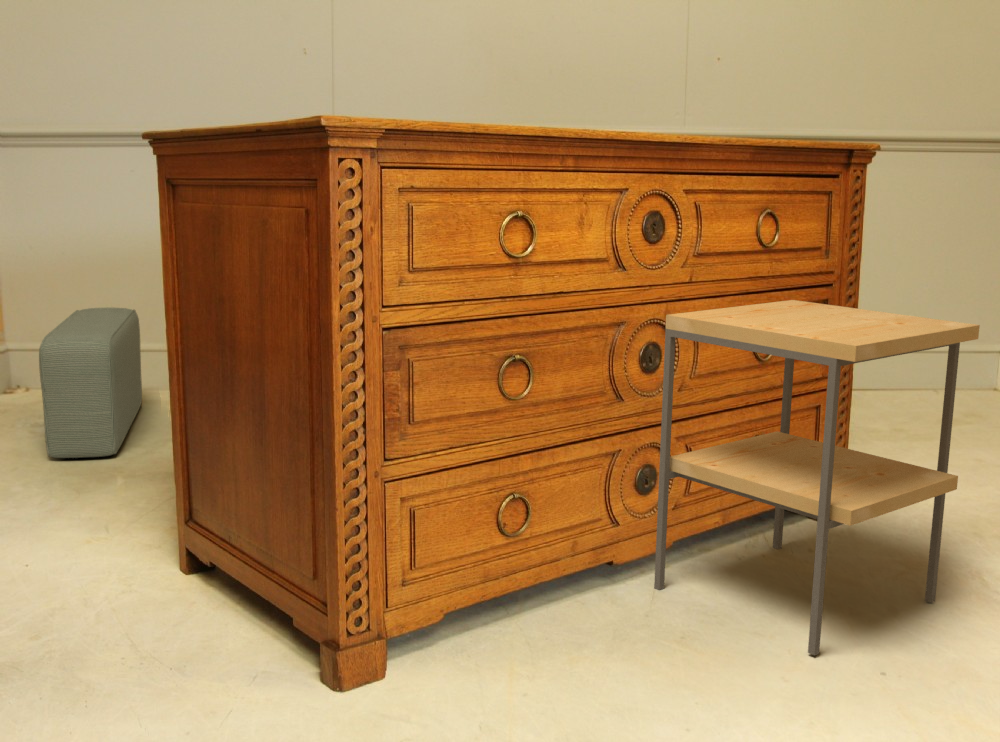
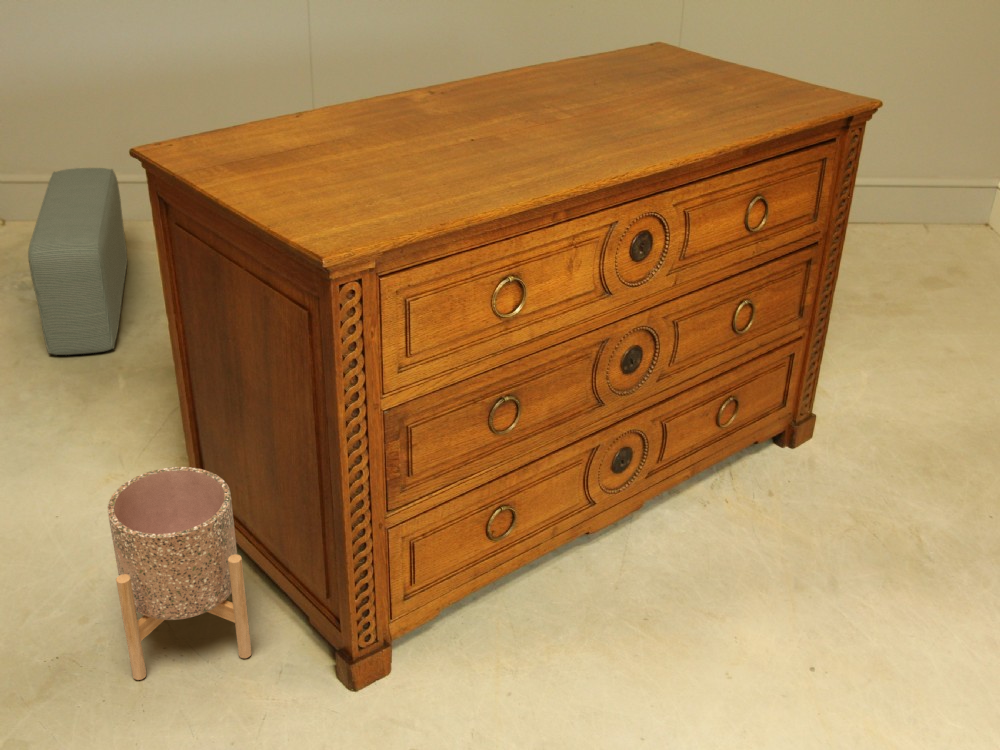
side table: present [654,300,980,655] -> none [627,280,942,643]
planter: none [75,448,225,679] -> present [108,467,252,680]

